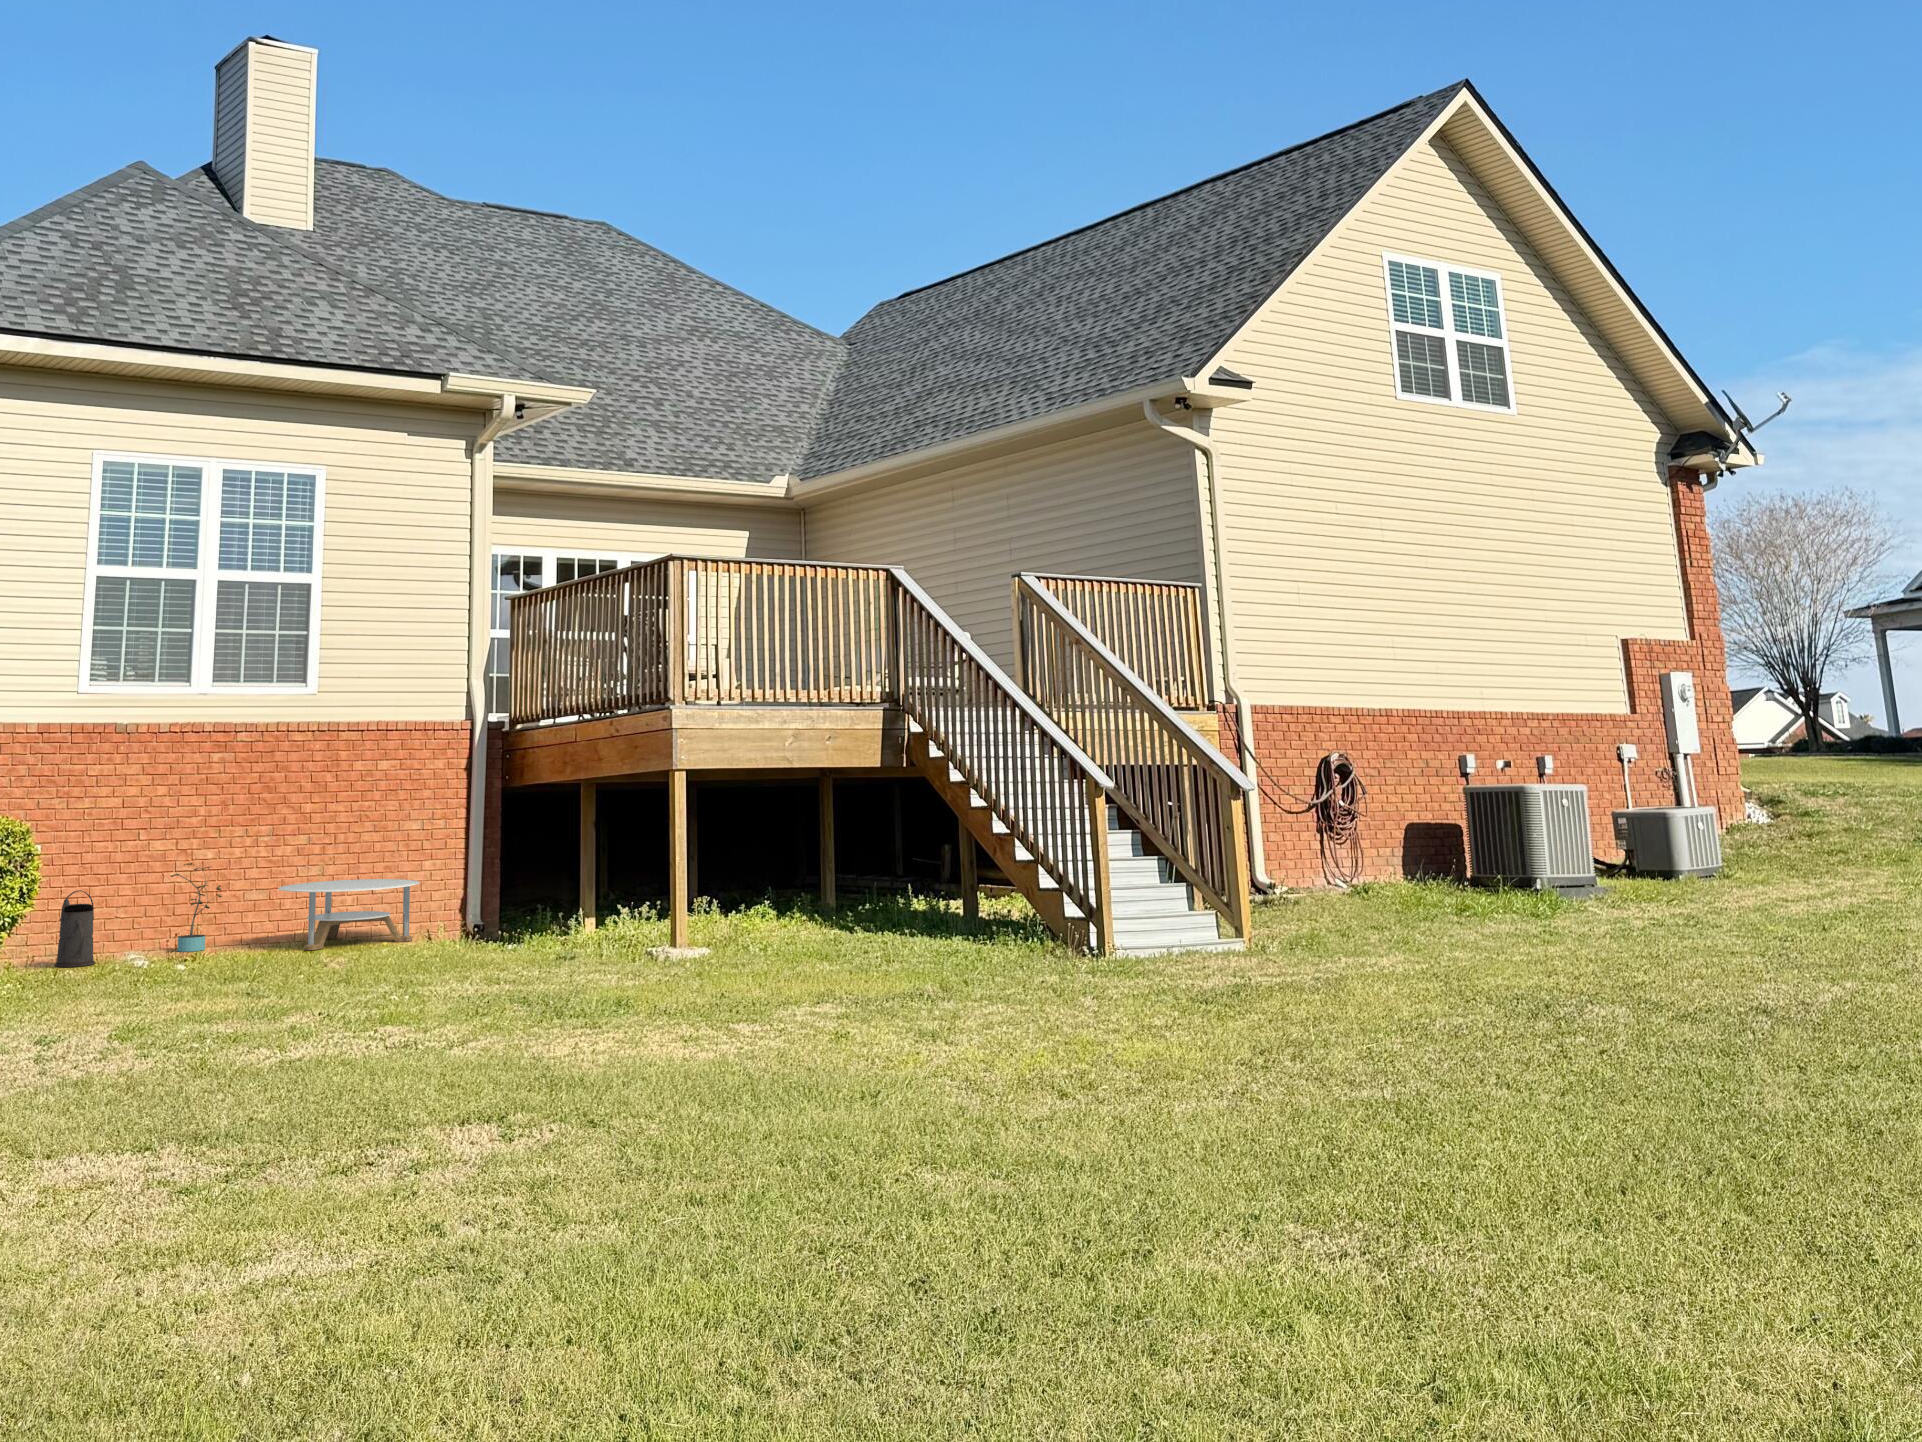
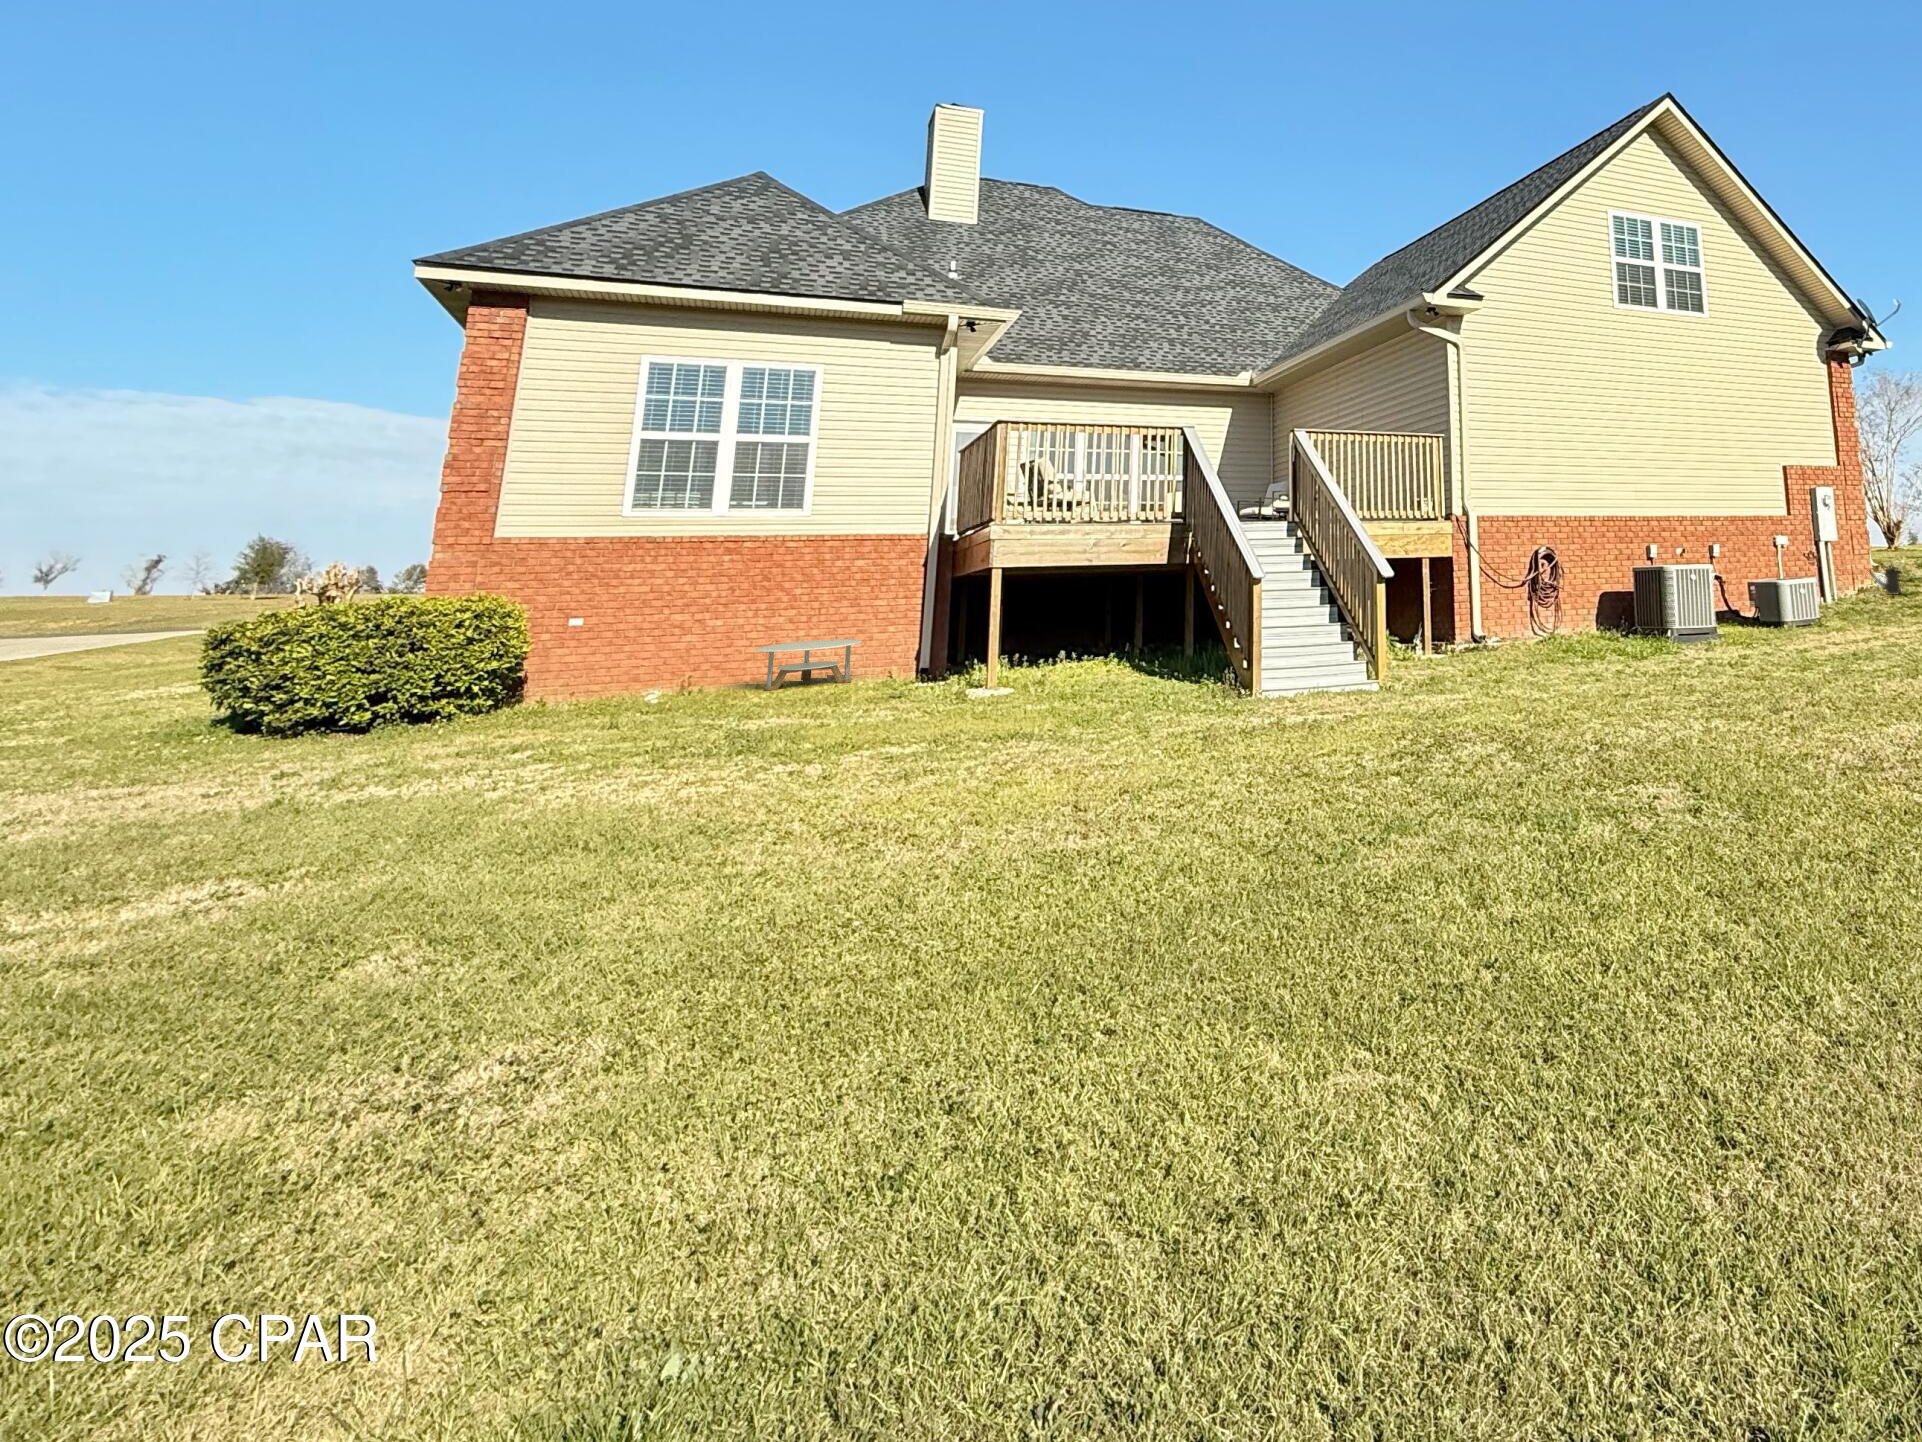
potted plant: present [171,863,222,952] -> none [680,631,719,691]
watering can: present [55,890,95,967] -> present [1867,564,1901,595]

